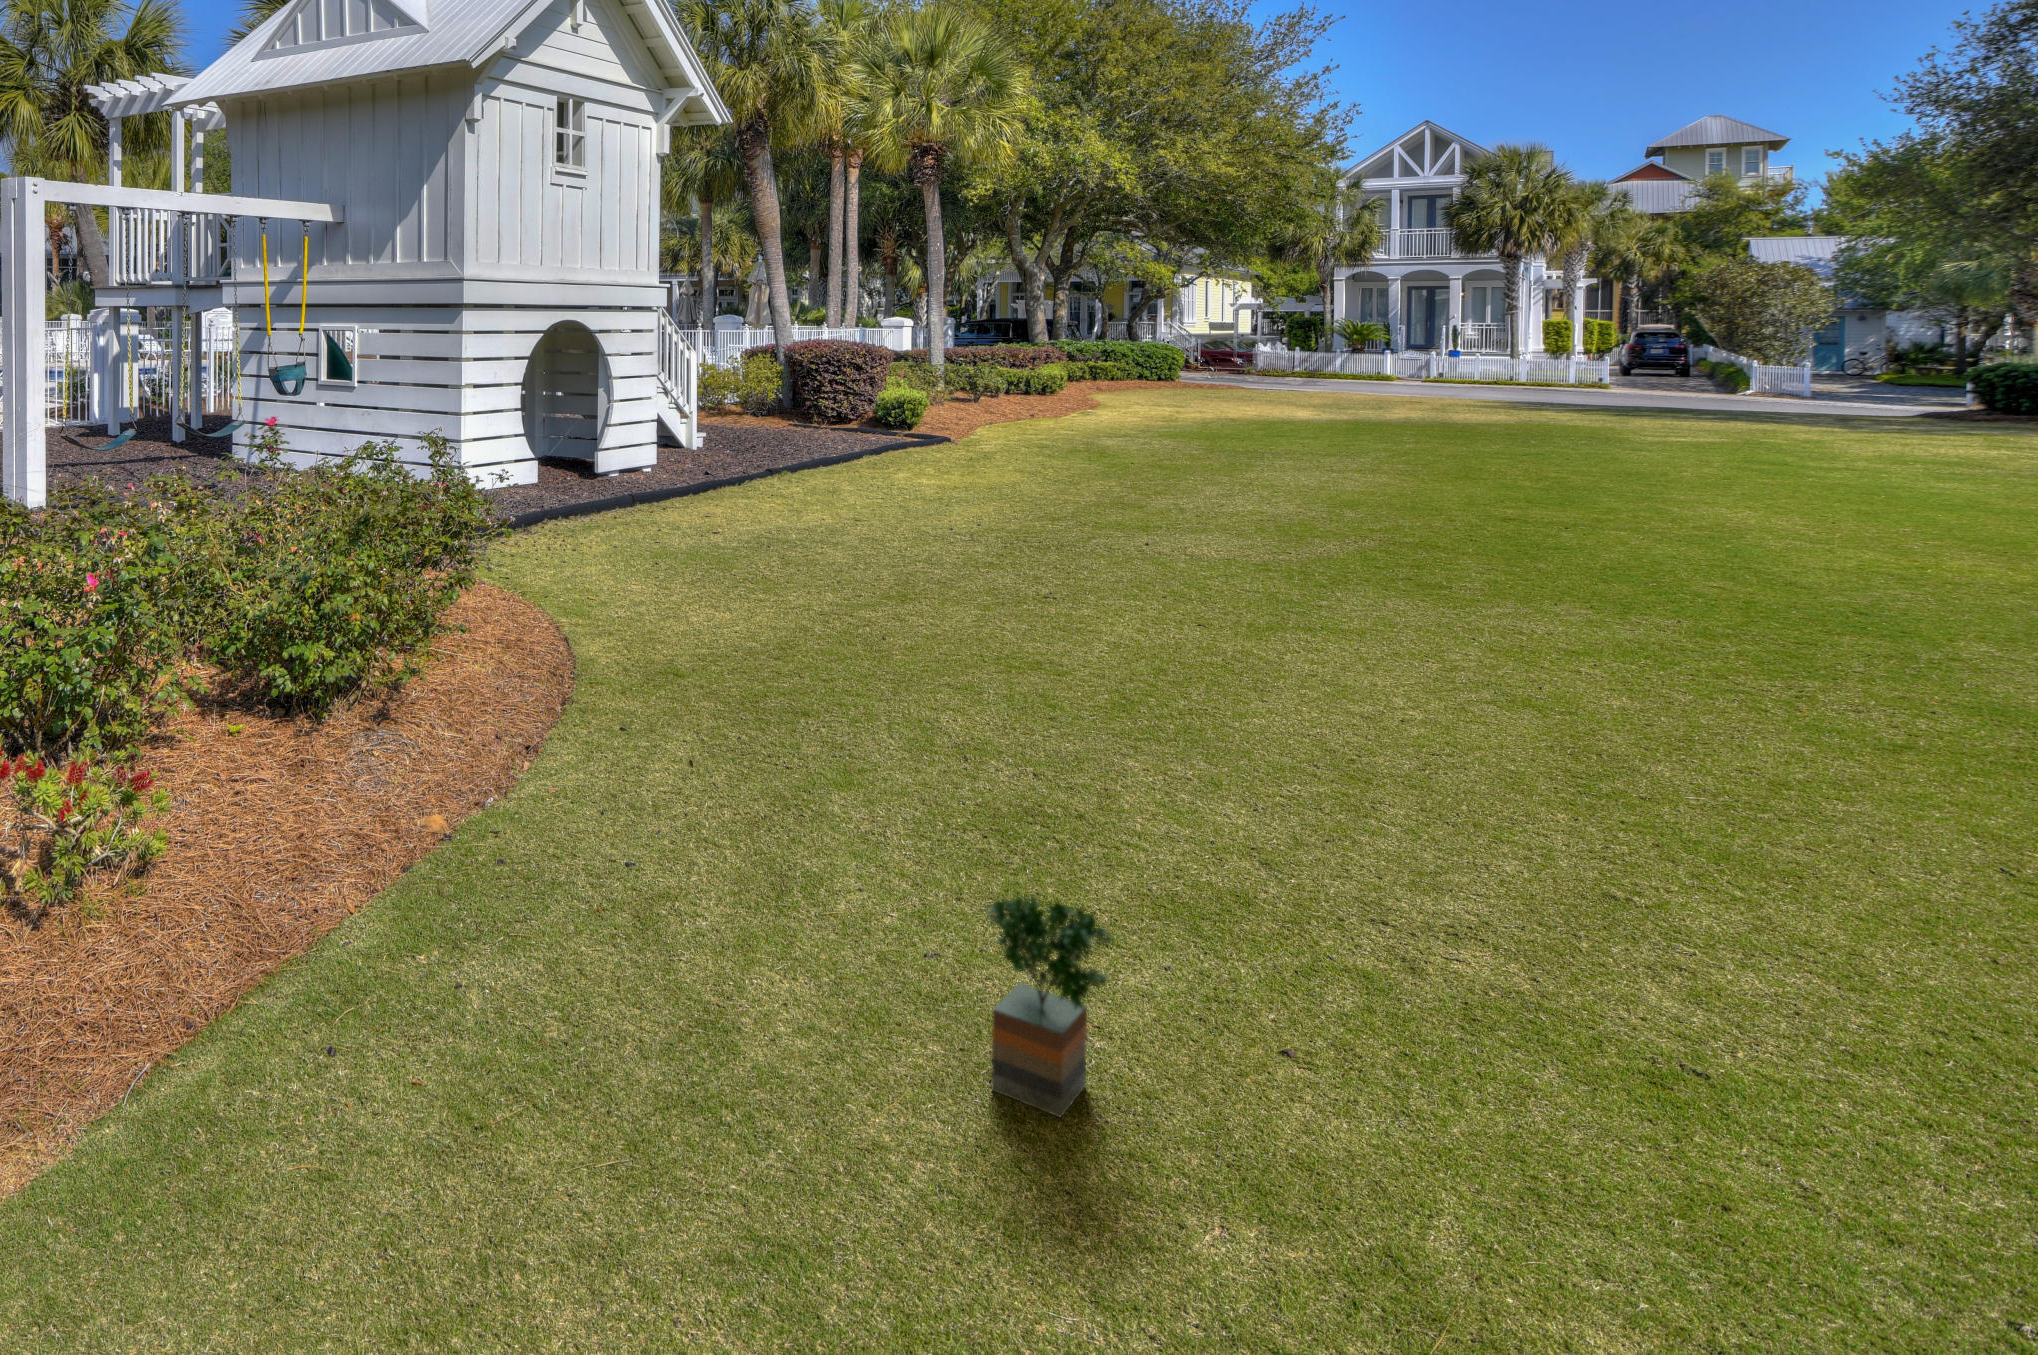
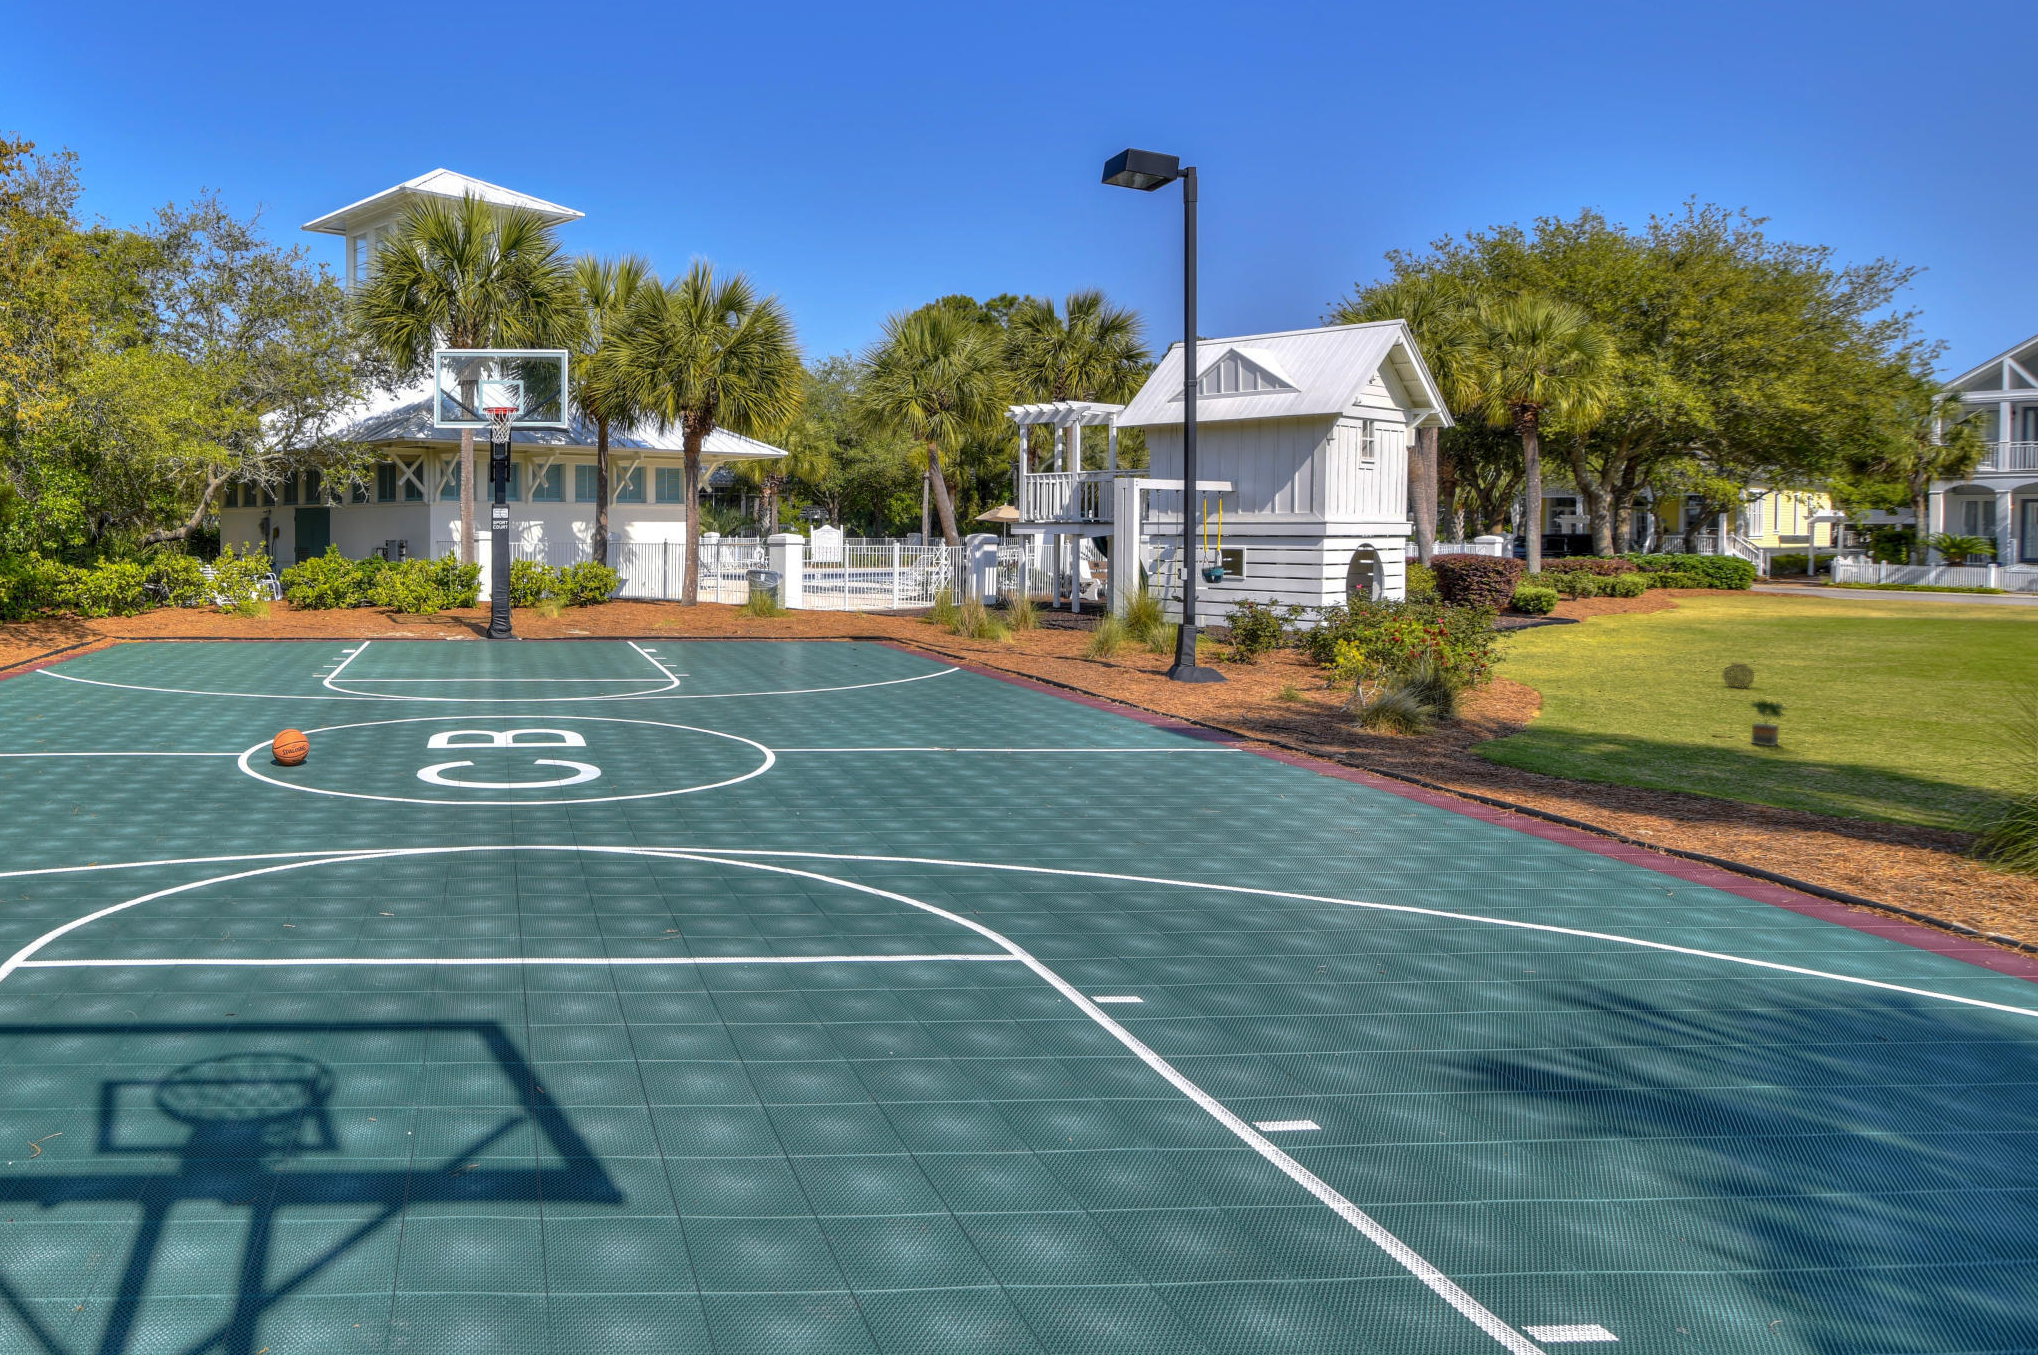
woven basket: none [1070,558,1124,615] -> present [1724,664,1754,688]

